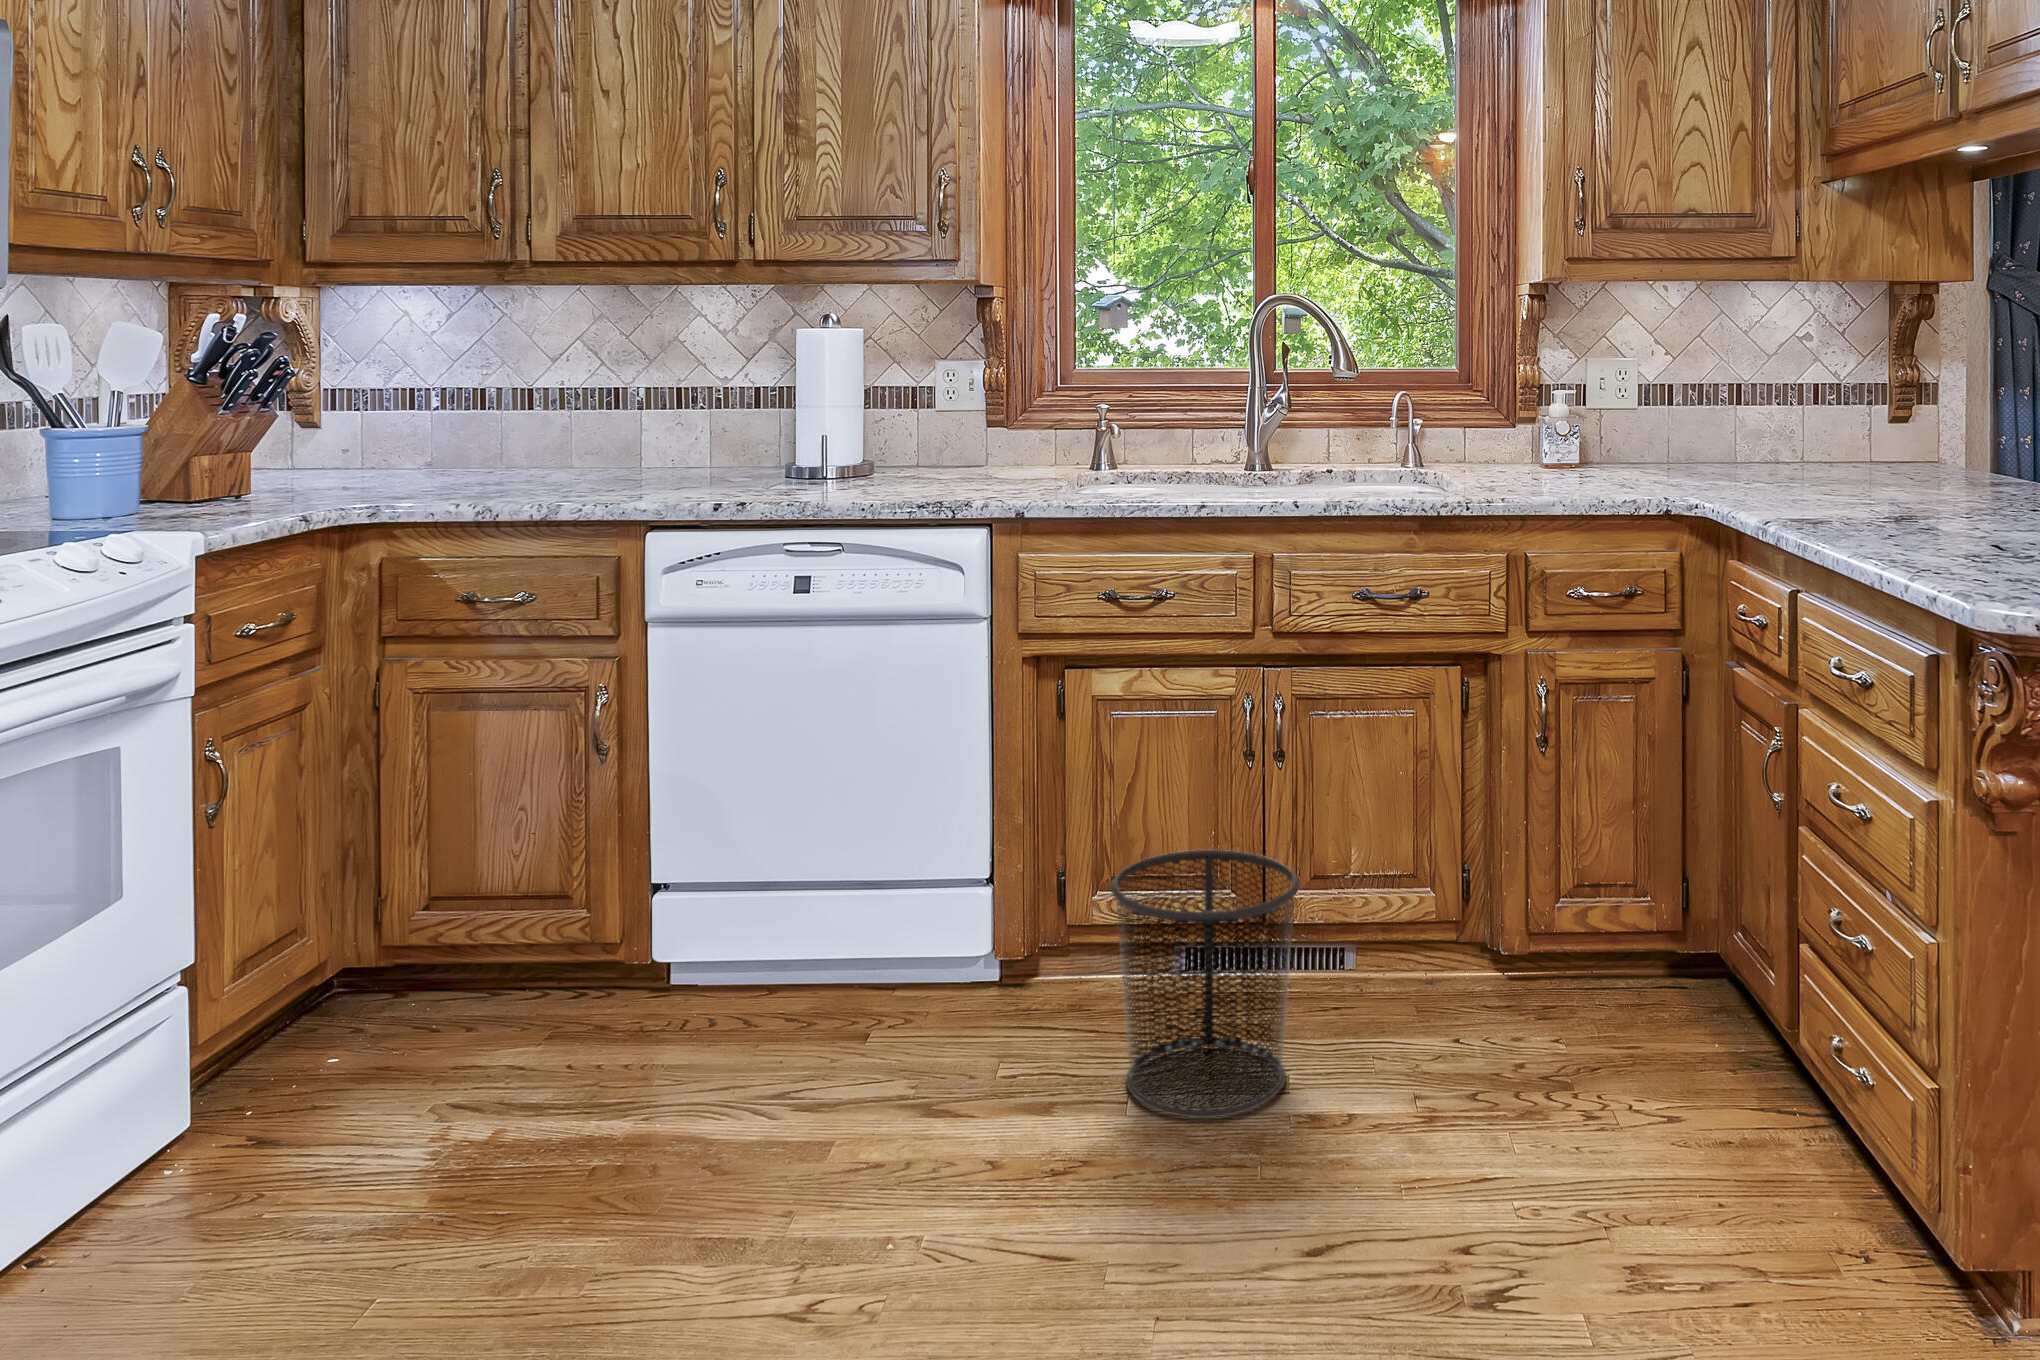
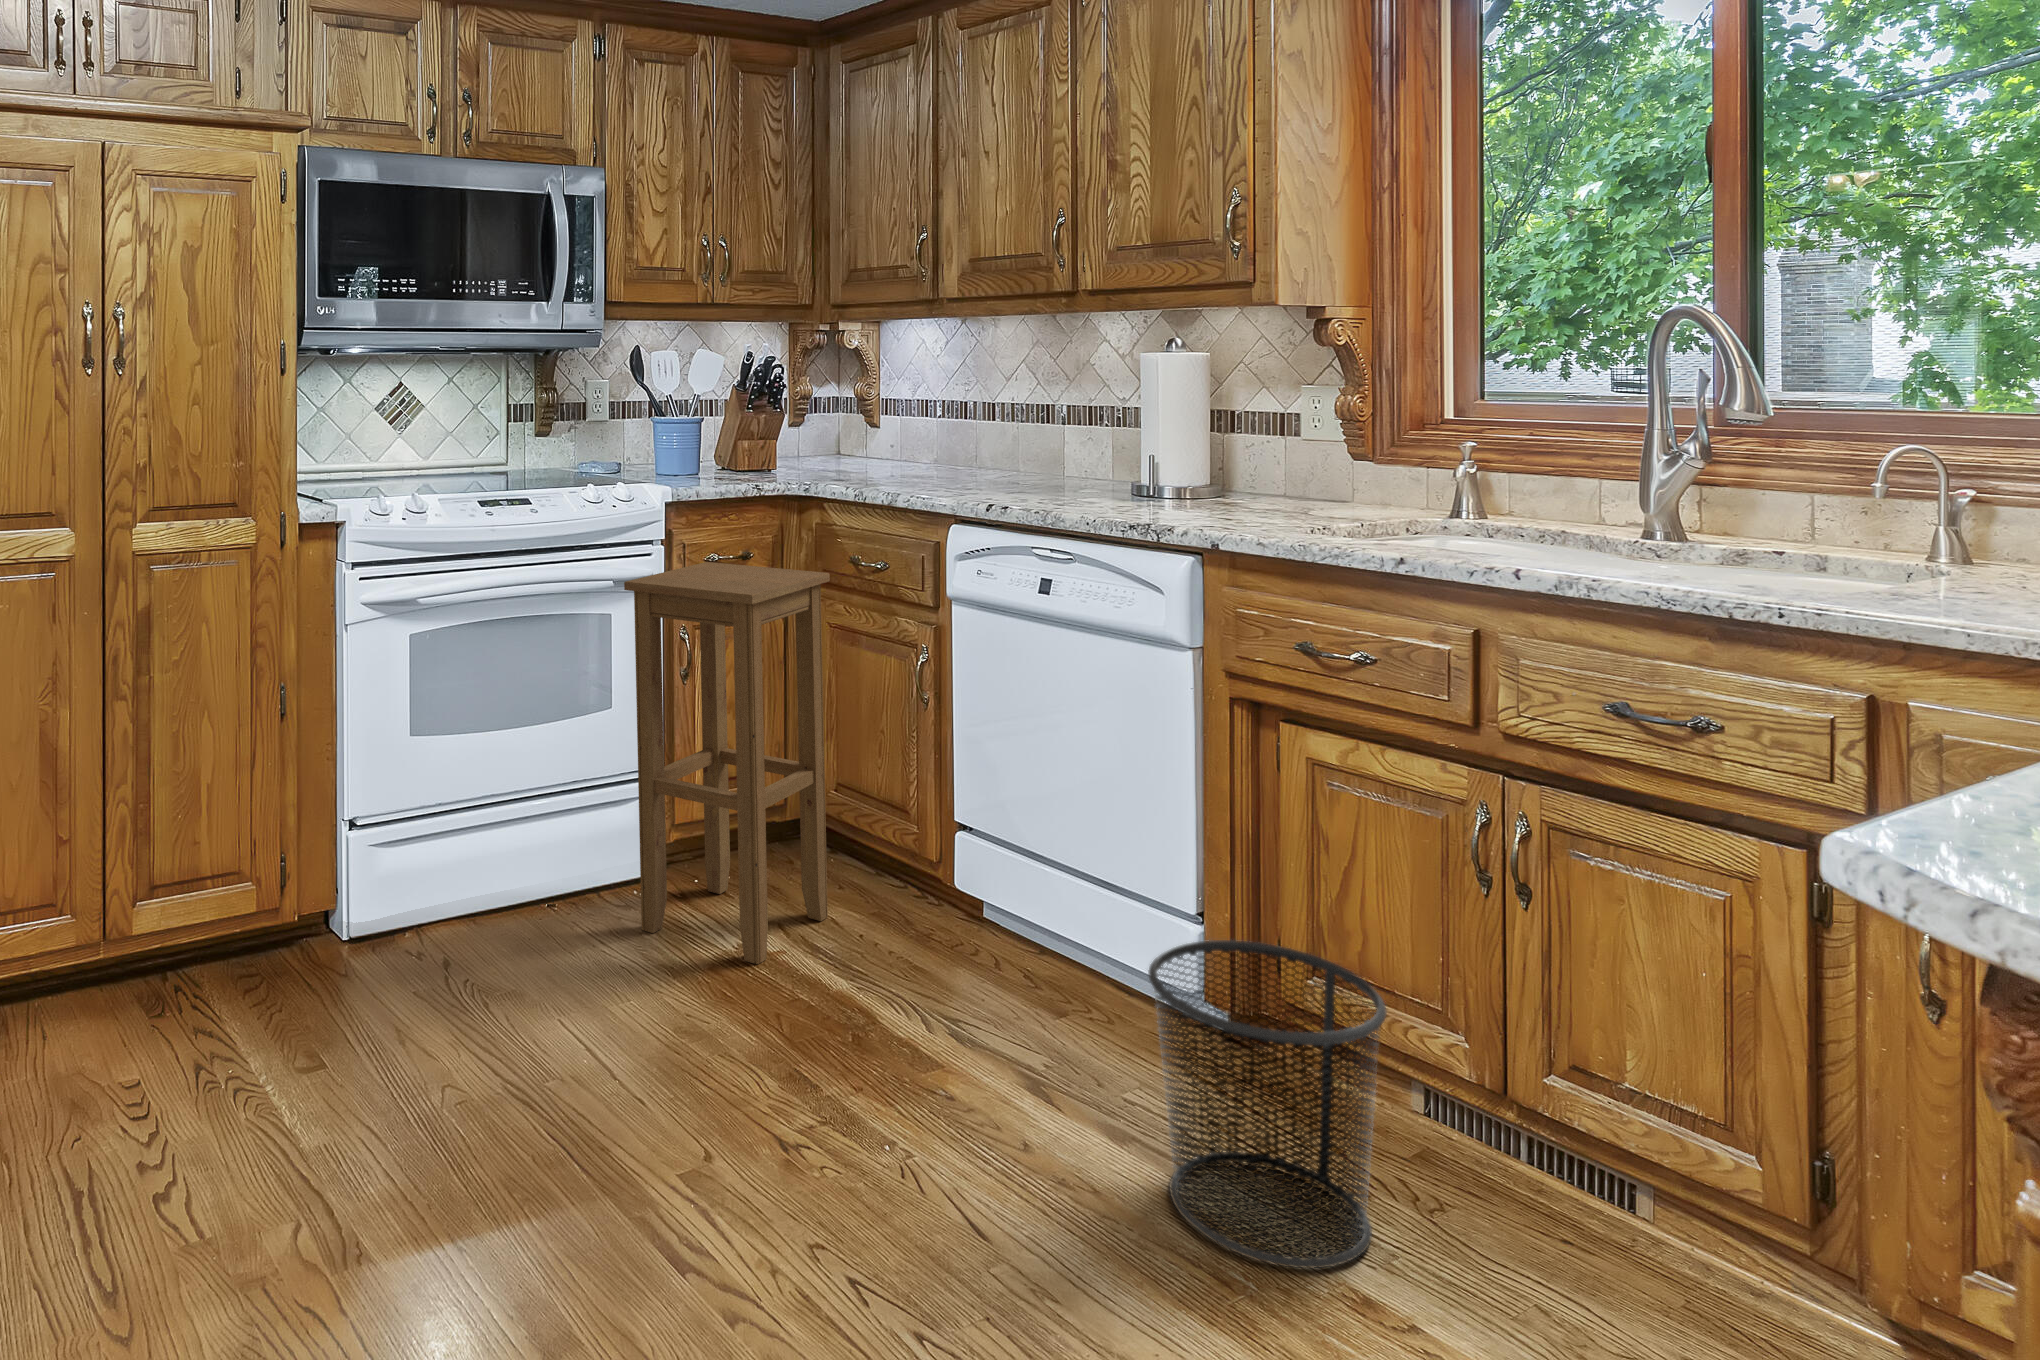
stool: none [267,609,524,1188] -> present [624,562,830,964]

